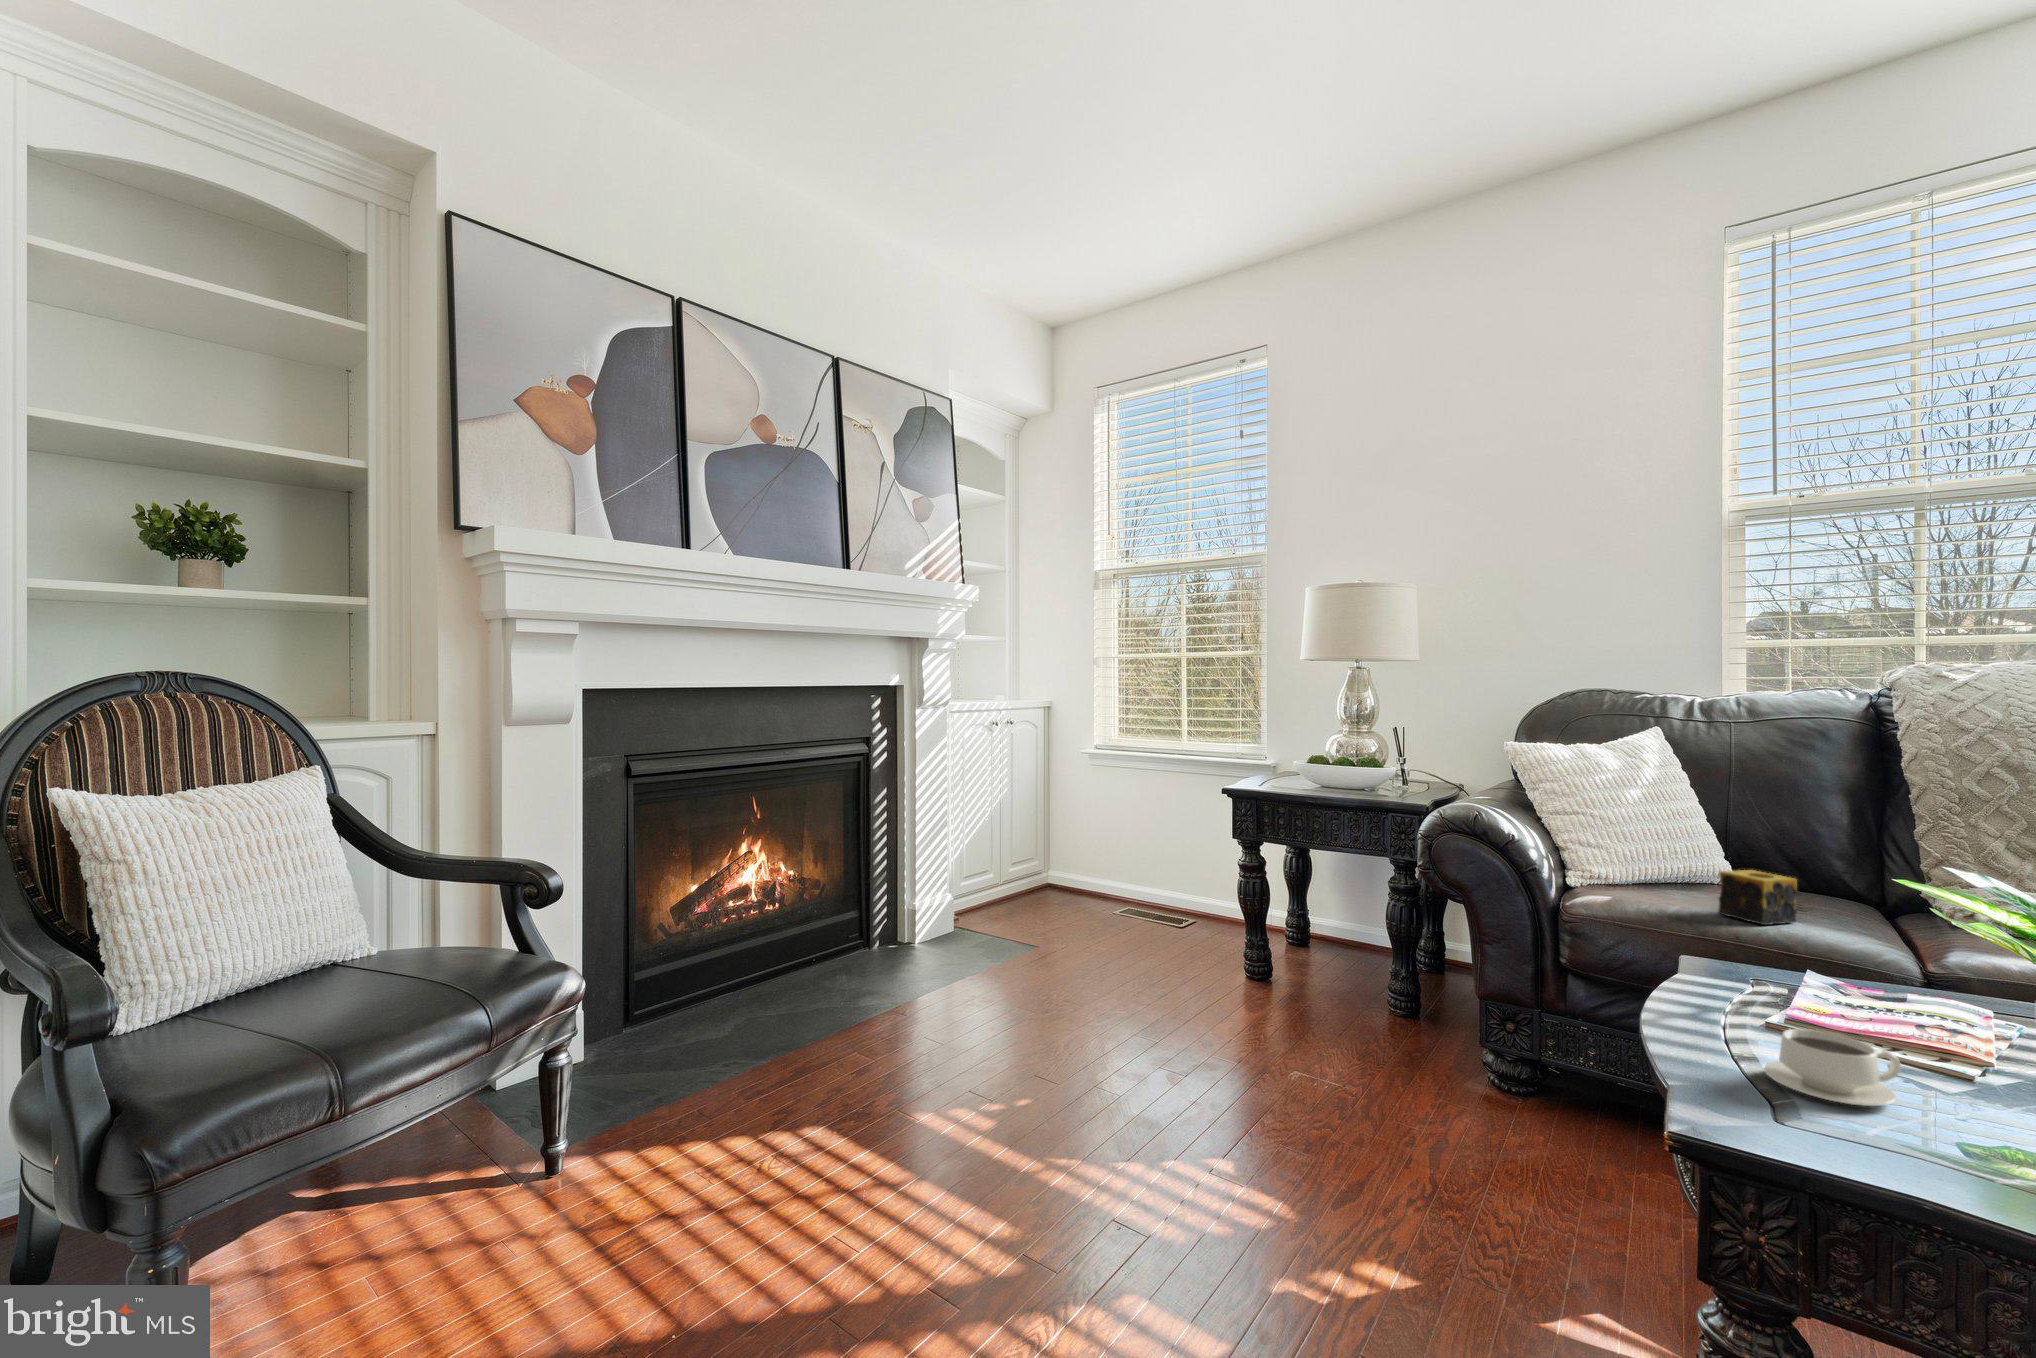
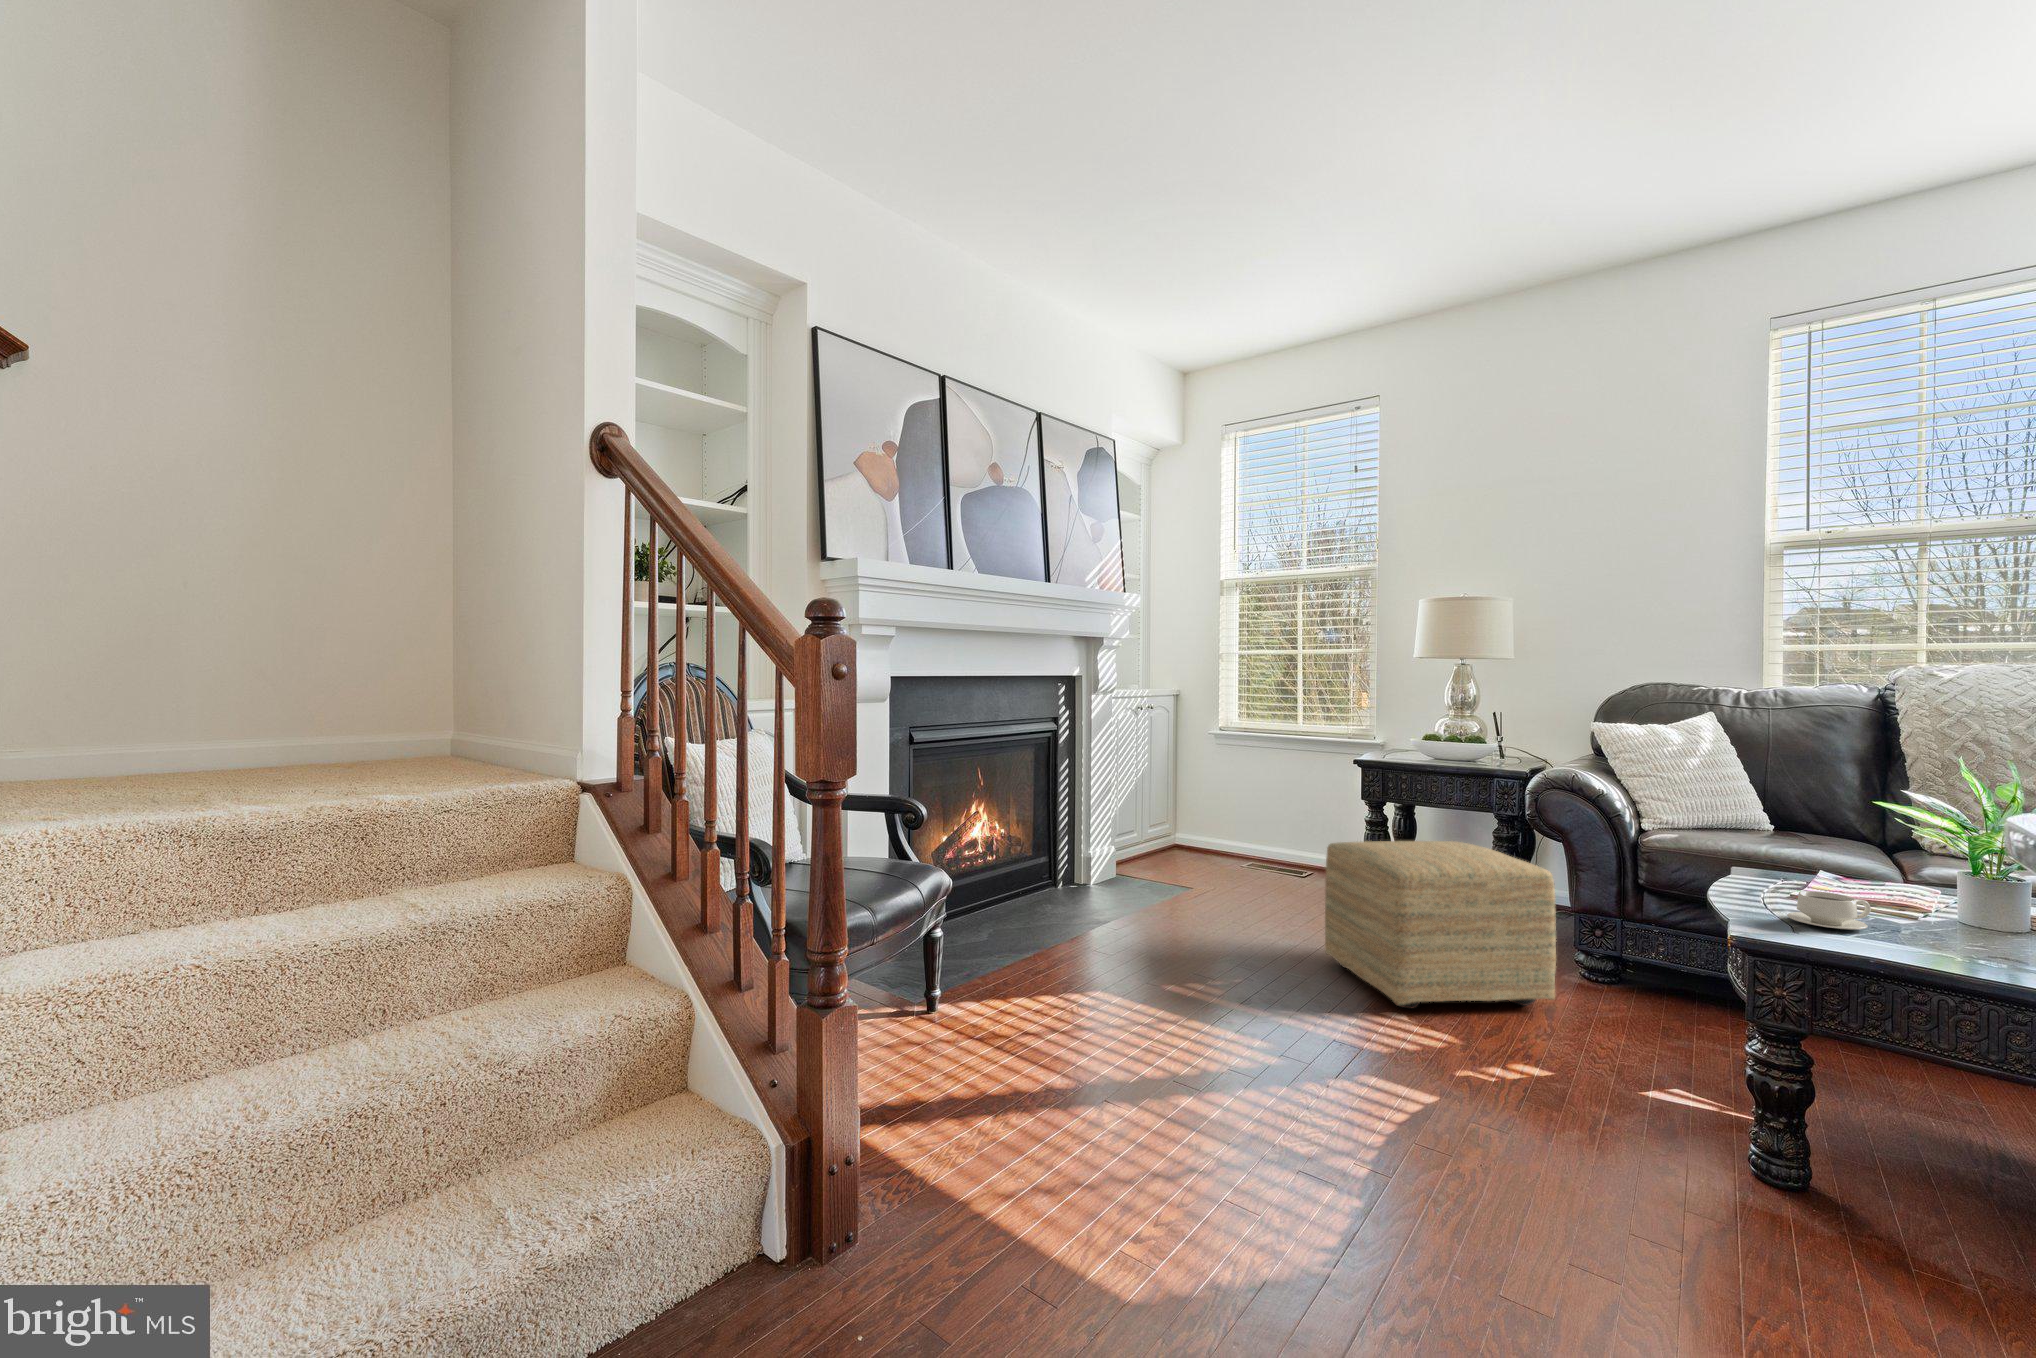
candle: present [1718,870,1797,925] -> none [1758,816,1817,853]
ottoman: none [1155,901,1443,1150] -> present [1325,841,1556,1009]

